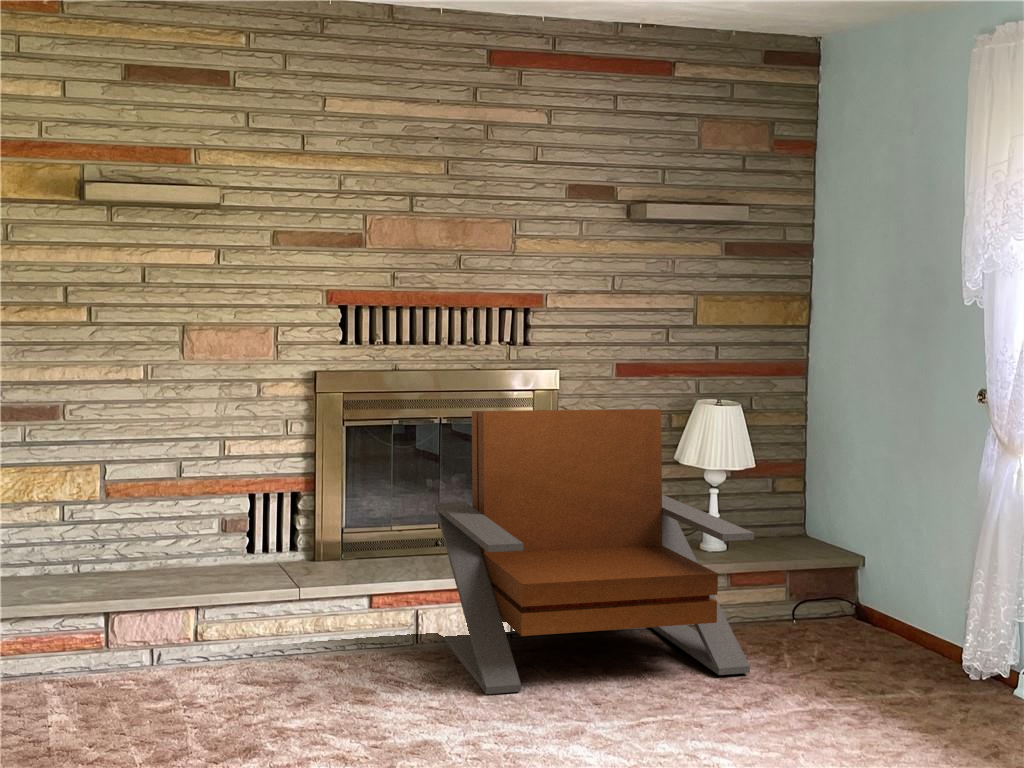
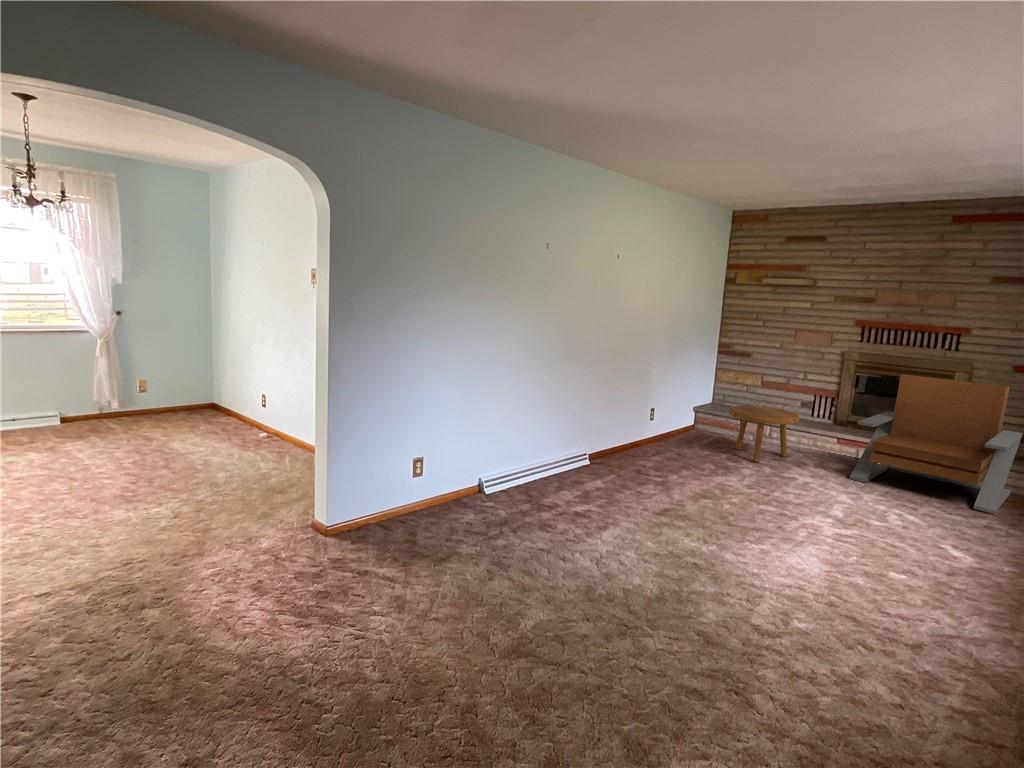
footstool: none [136,553,335,737] -> present [730,405,799,462]

